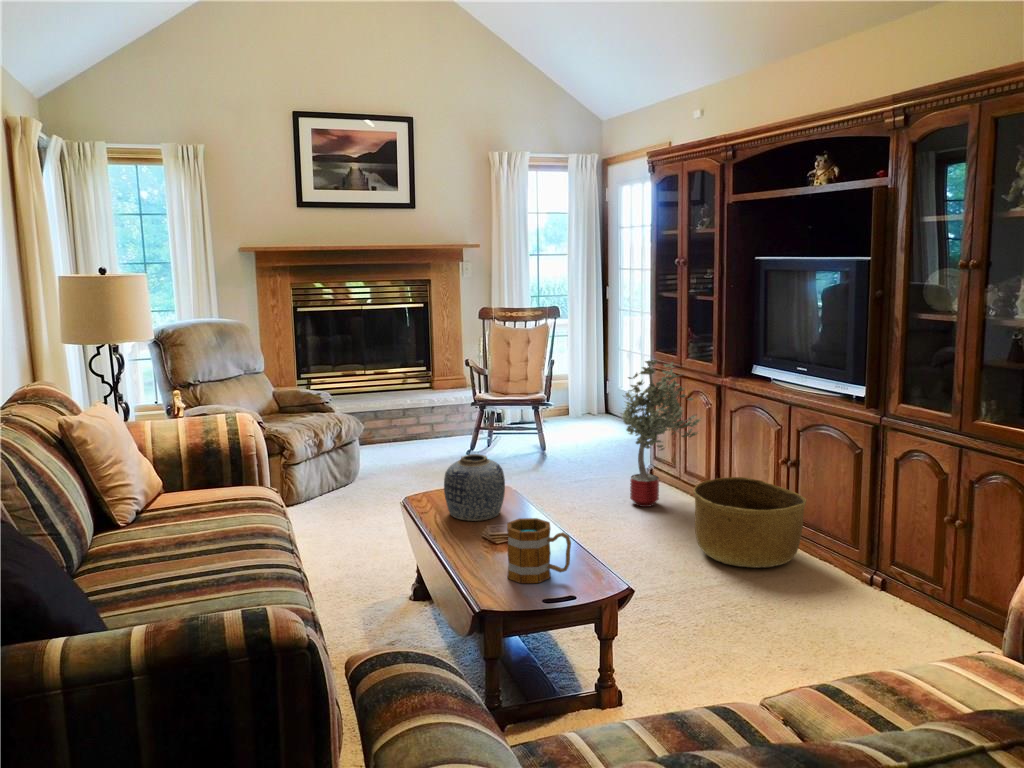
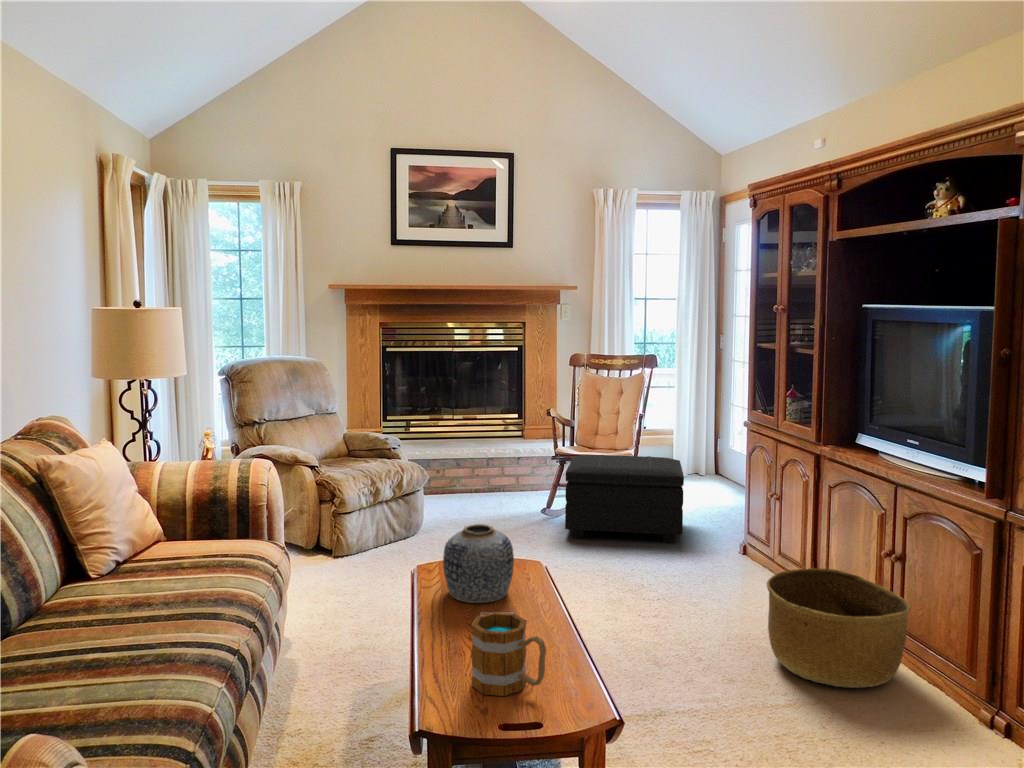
potted tree: present [622,360,701,507] -> none [697,420,797,592]
footstool: none [492,398,597,474] -> present [565,455,684,543]

